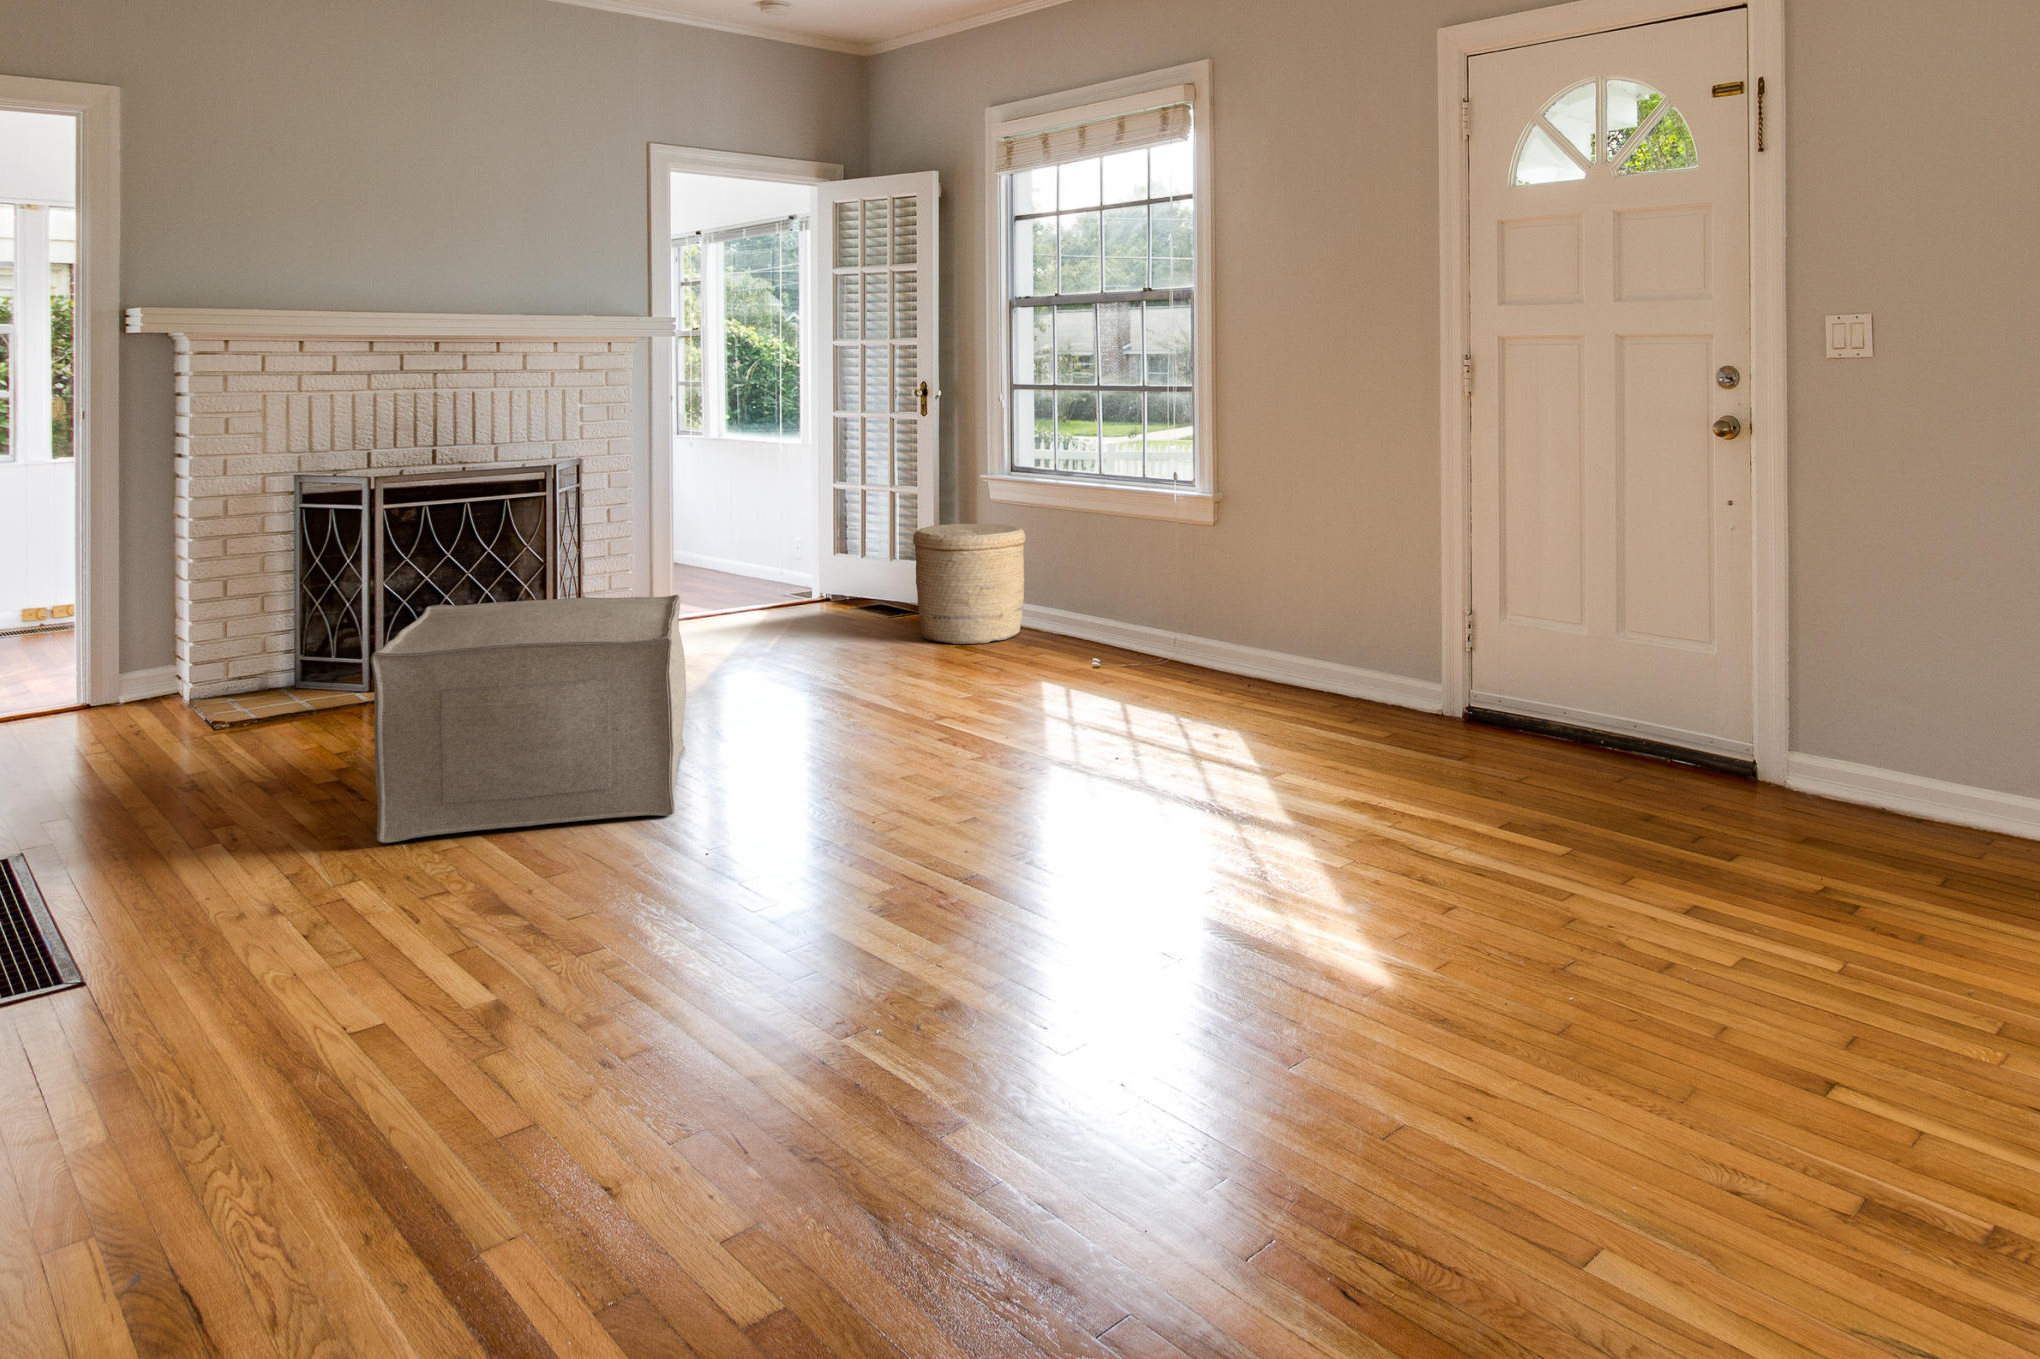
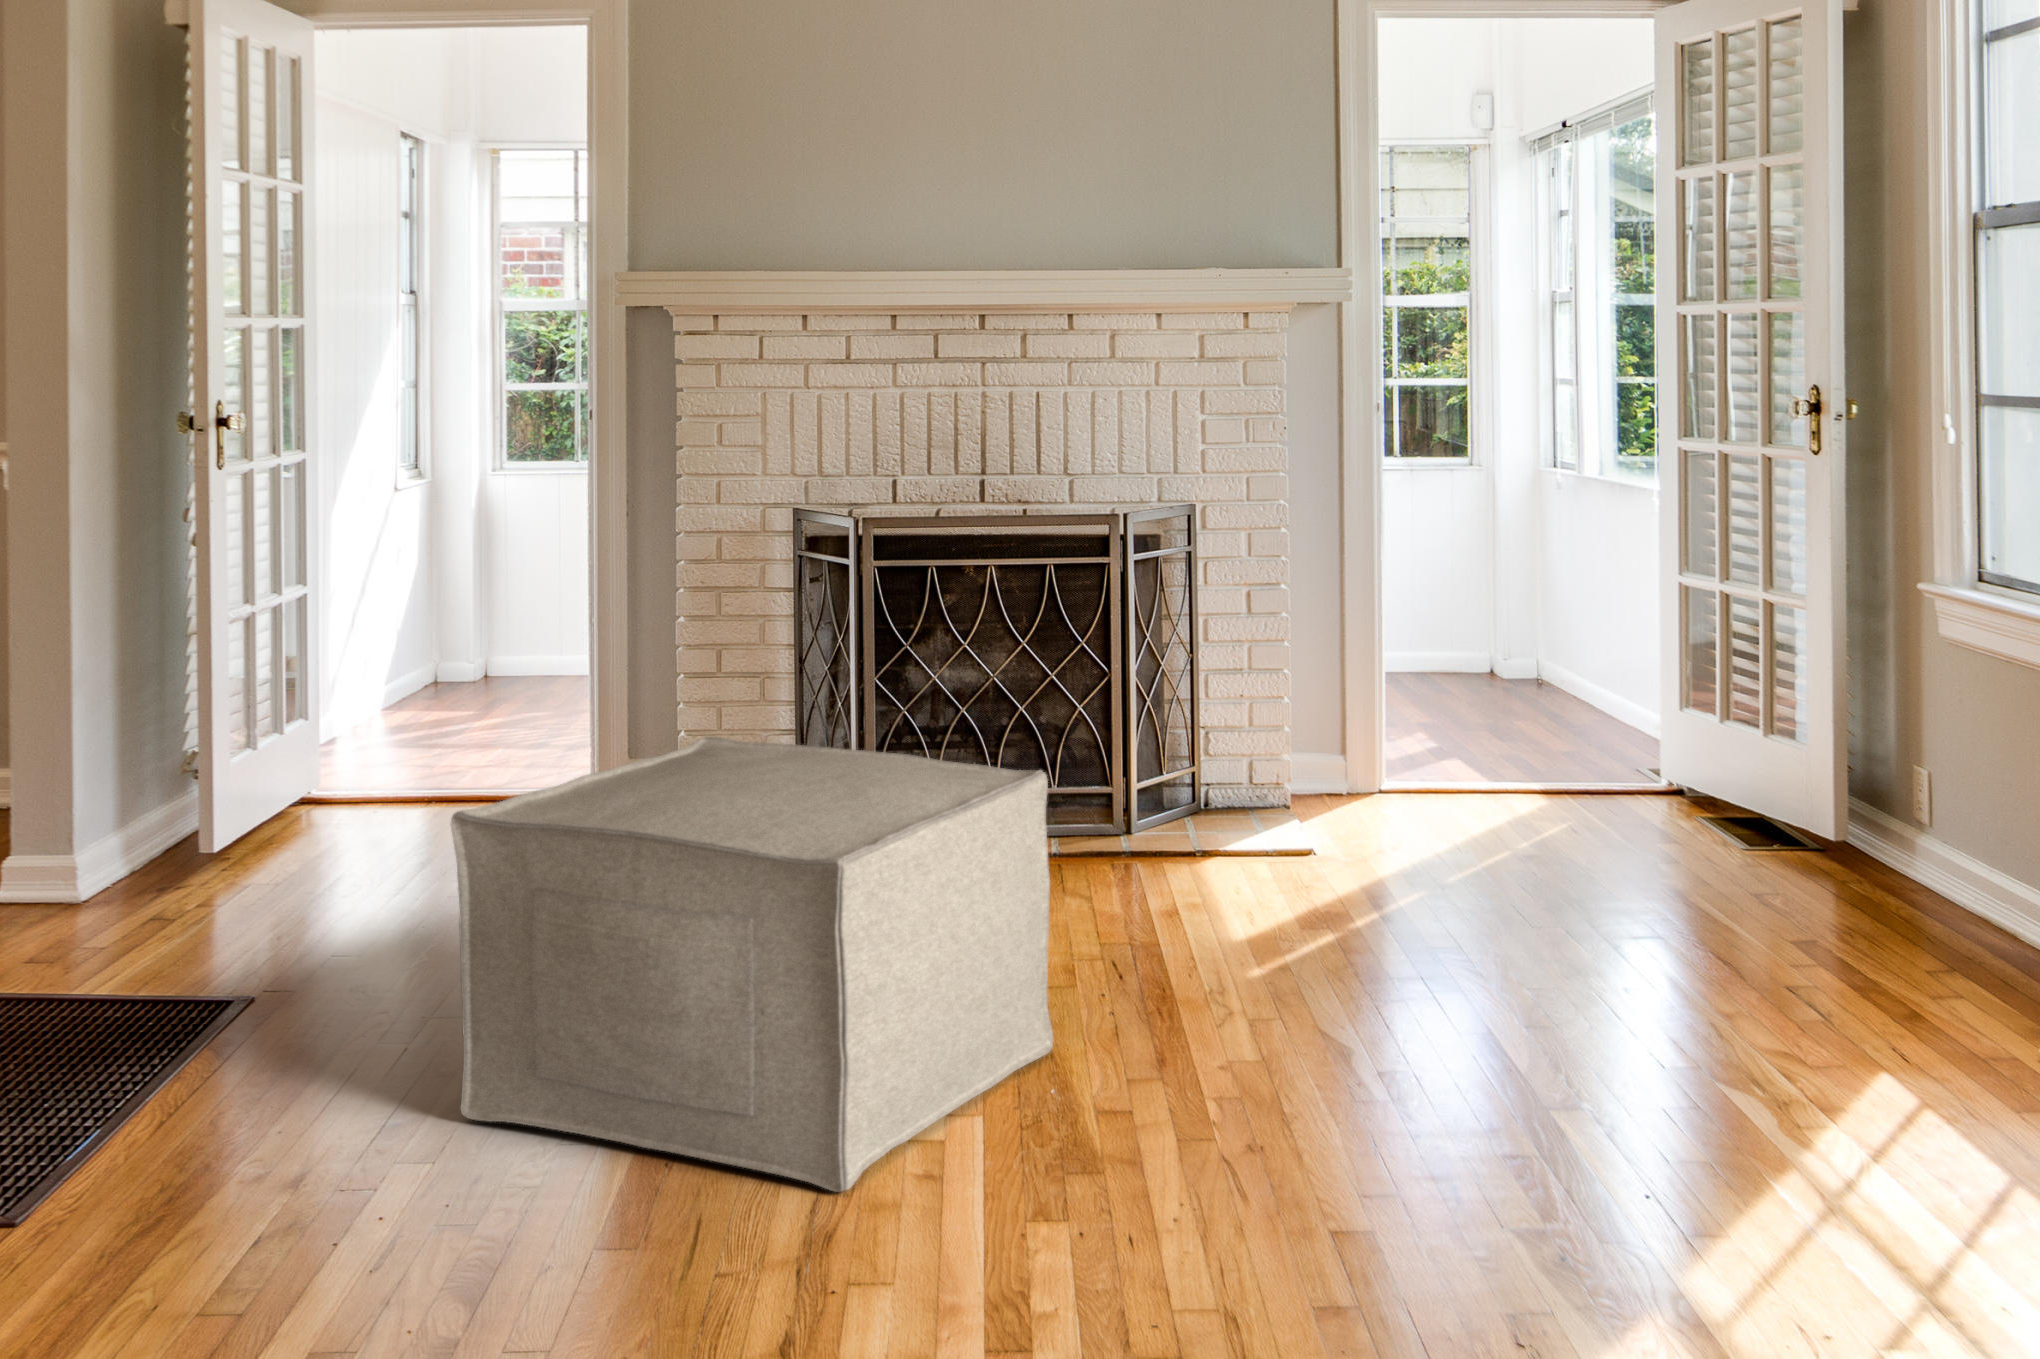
woven basket: present [913,524,1026,644] -> none [1727,677,1977,940]

